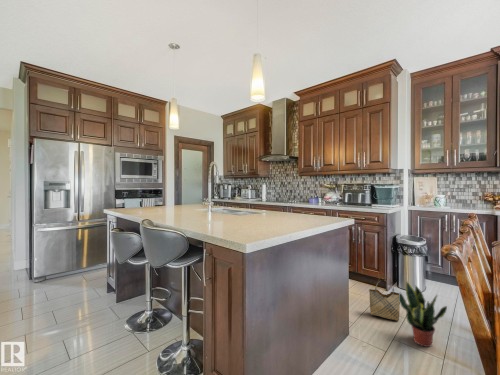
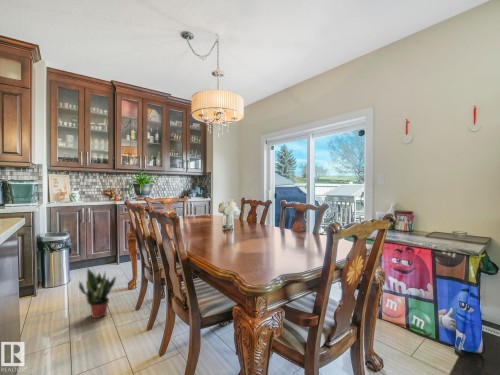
woven basket: present [369,276,400,320] -> none [35,275,70,321]

